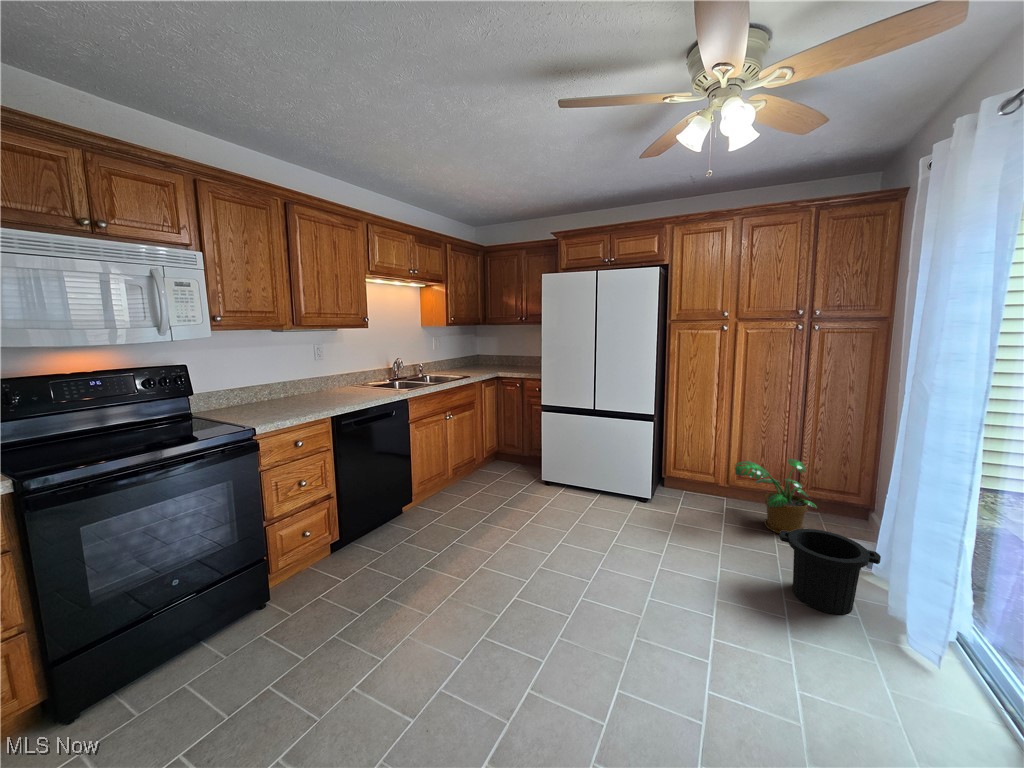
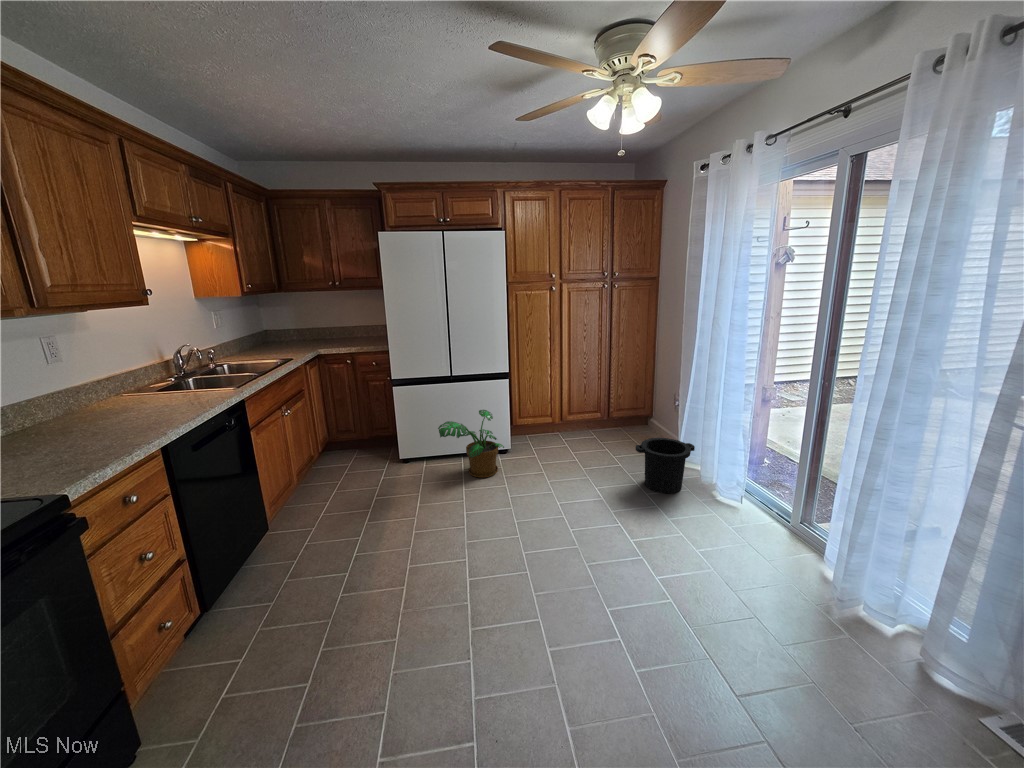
potted plant: present [735,459,817,533] -> present [438,410,504,478]

